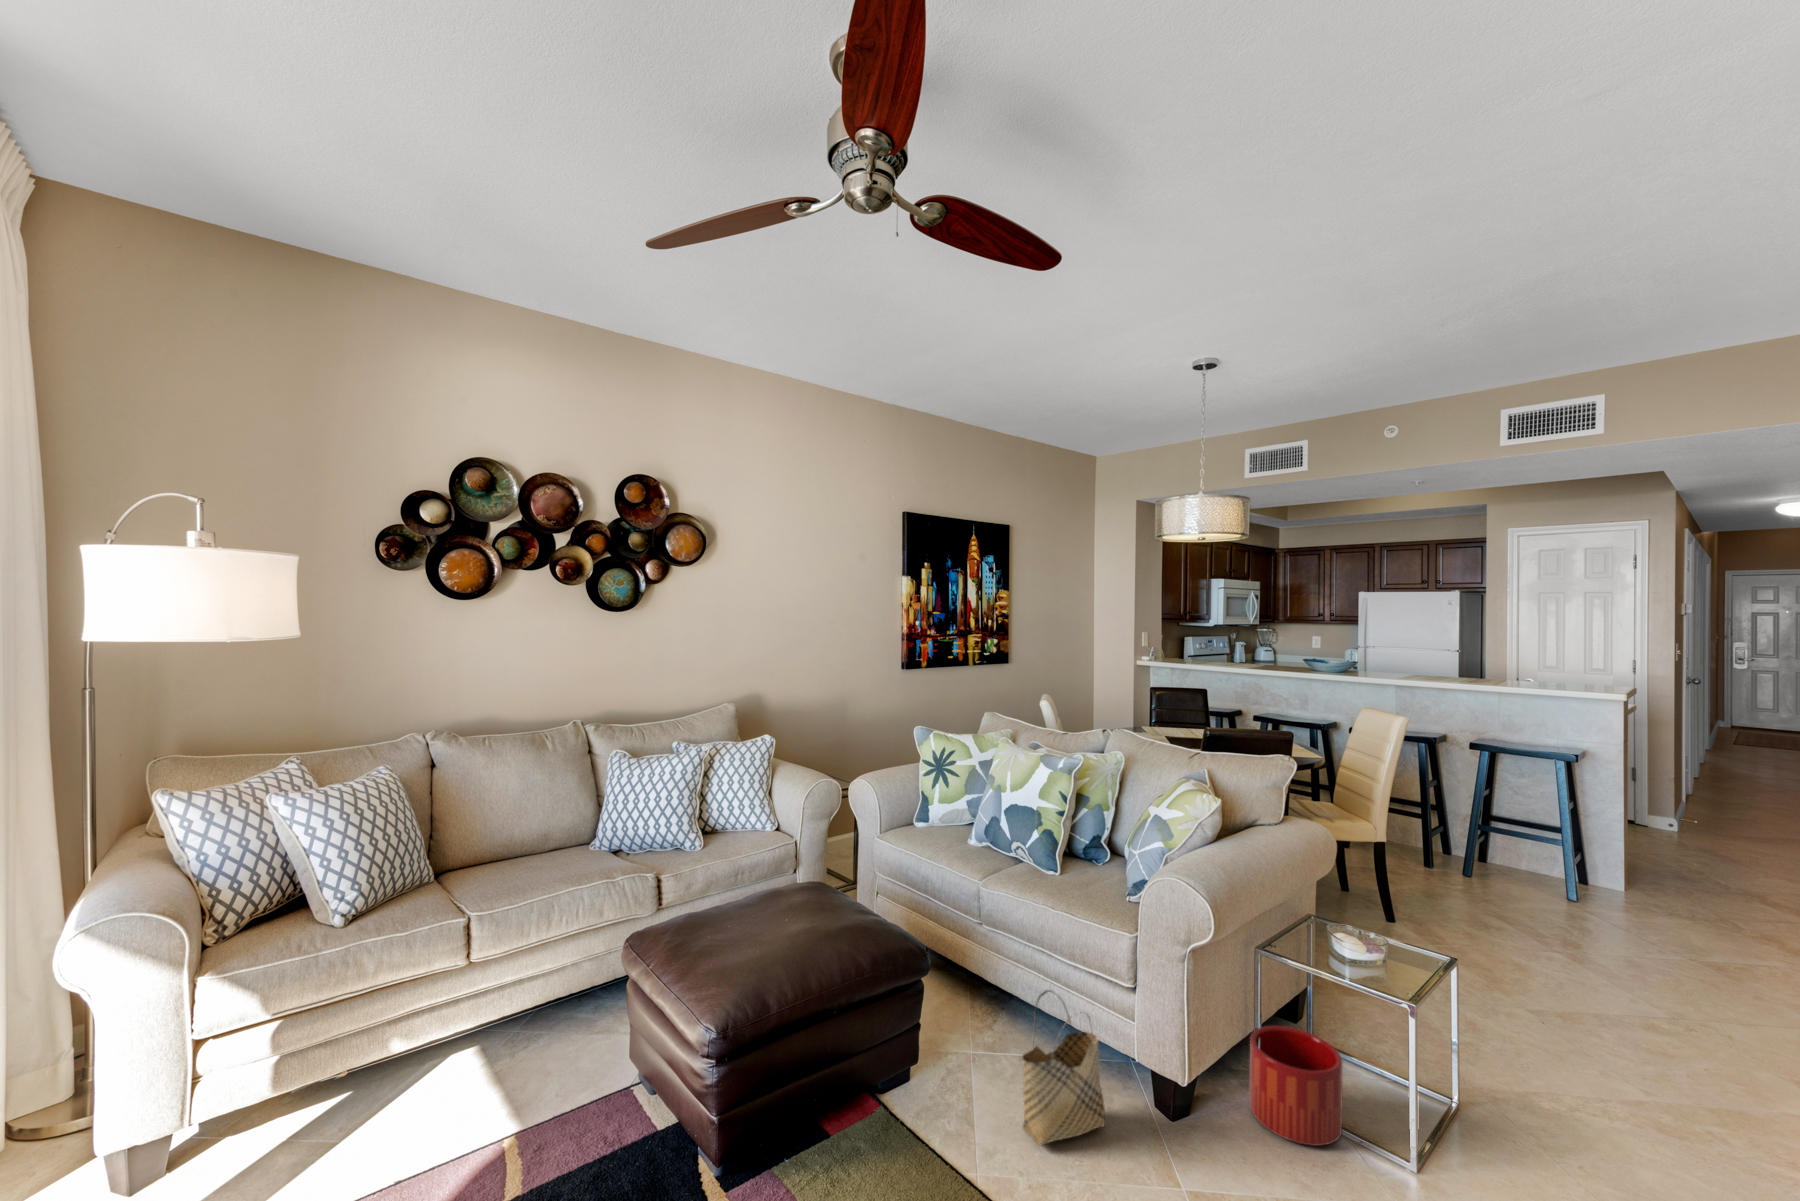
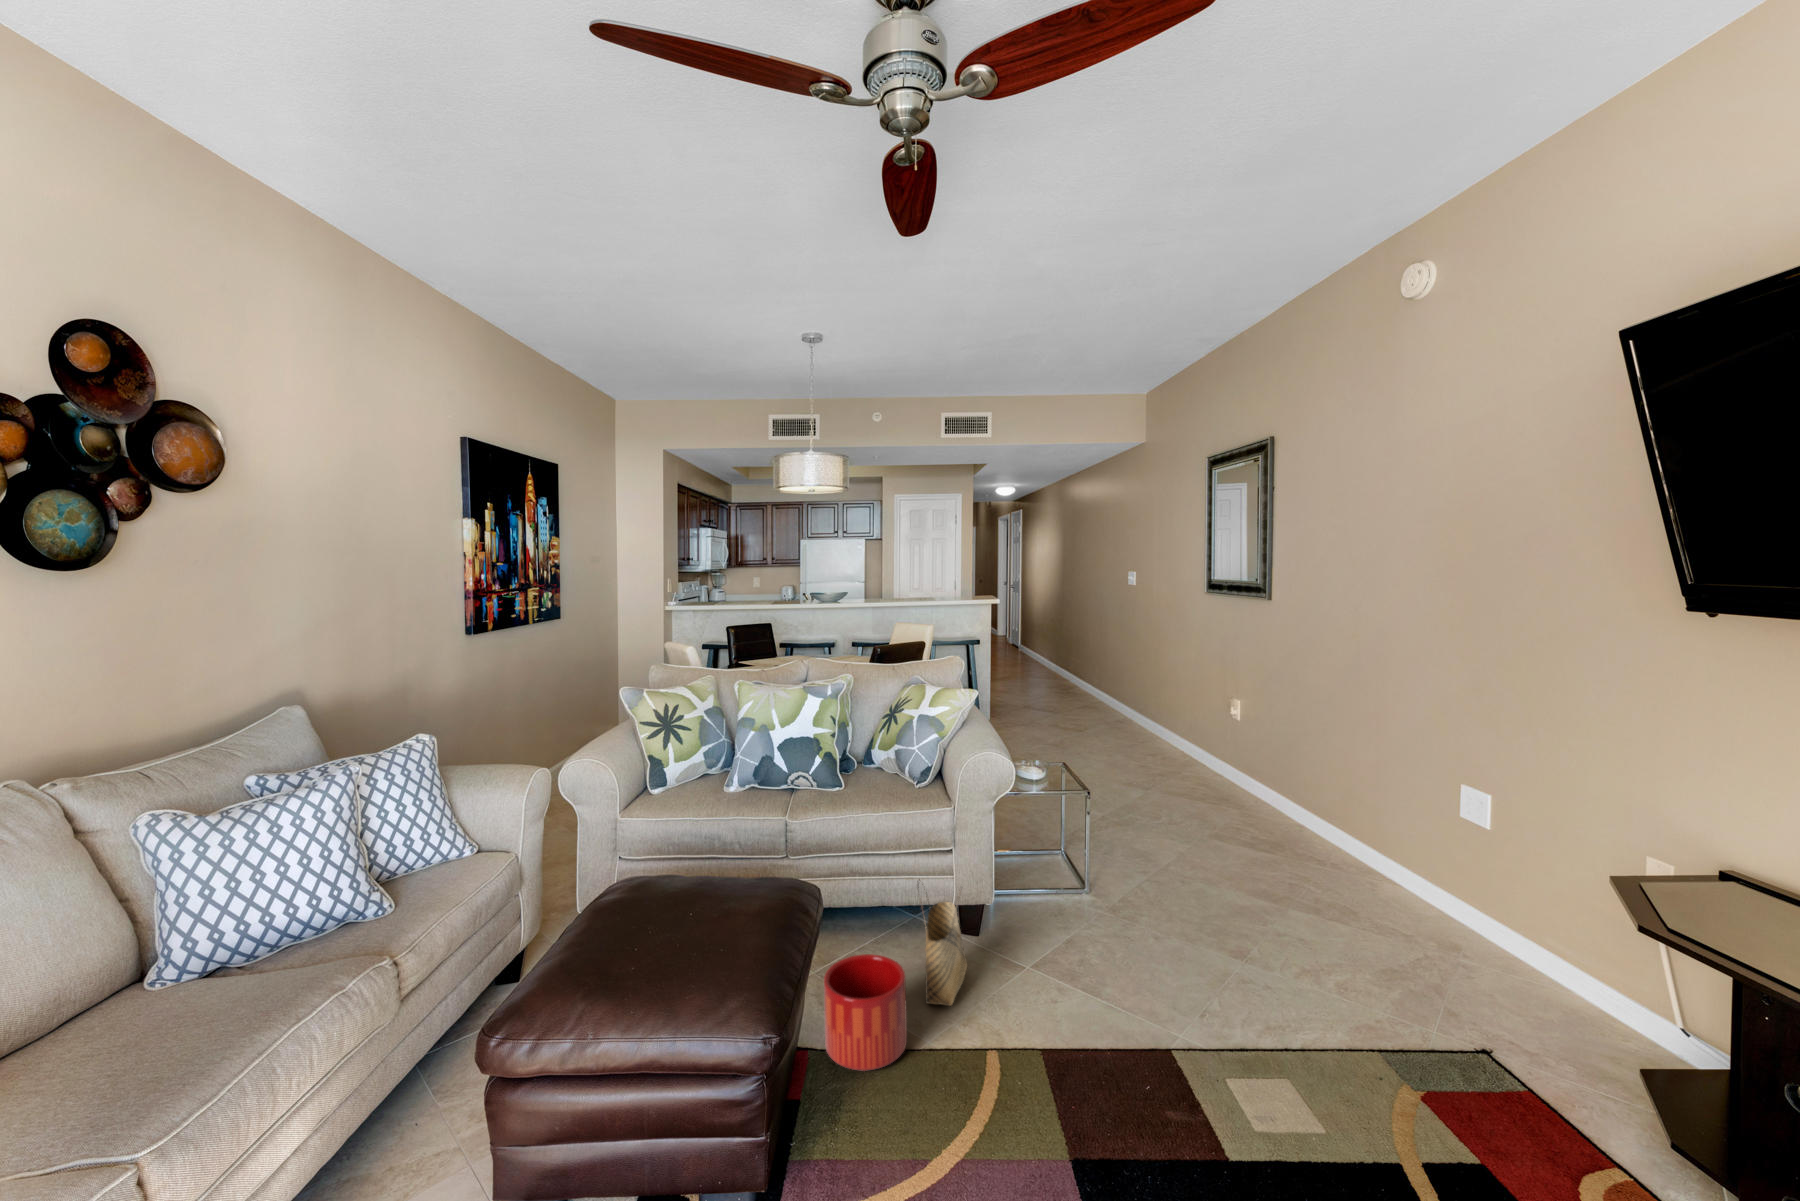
planter: present [1249,1026,1343,1146] -> present [824,954,907,1071]

